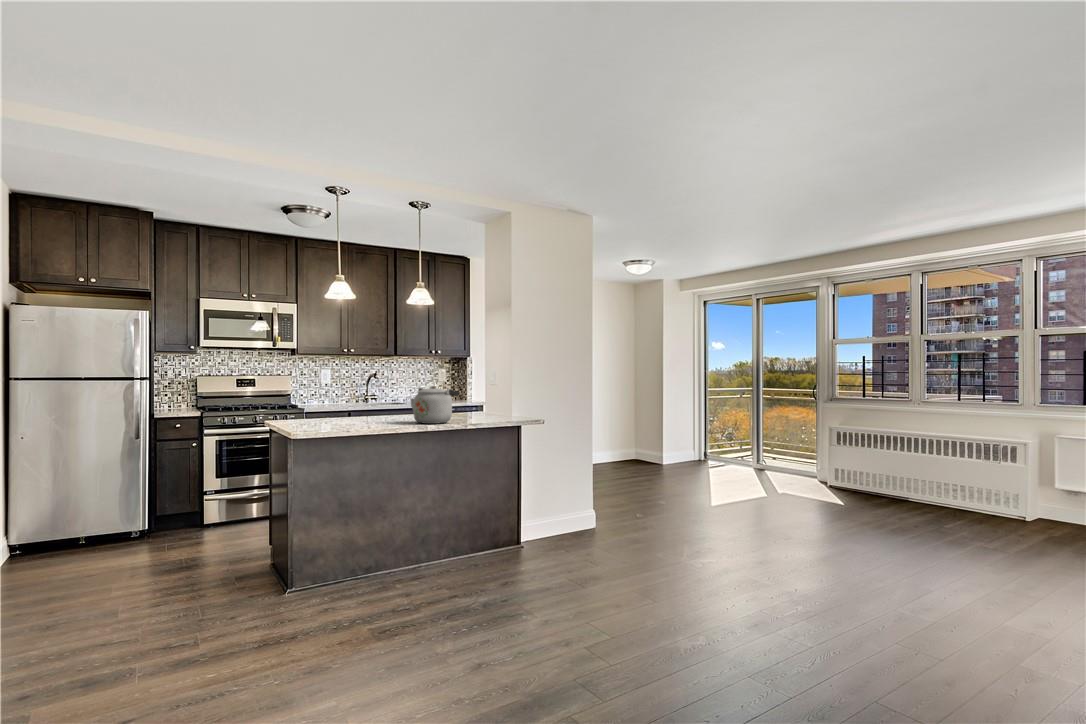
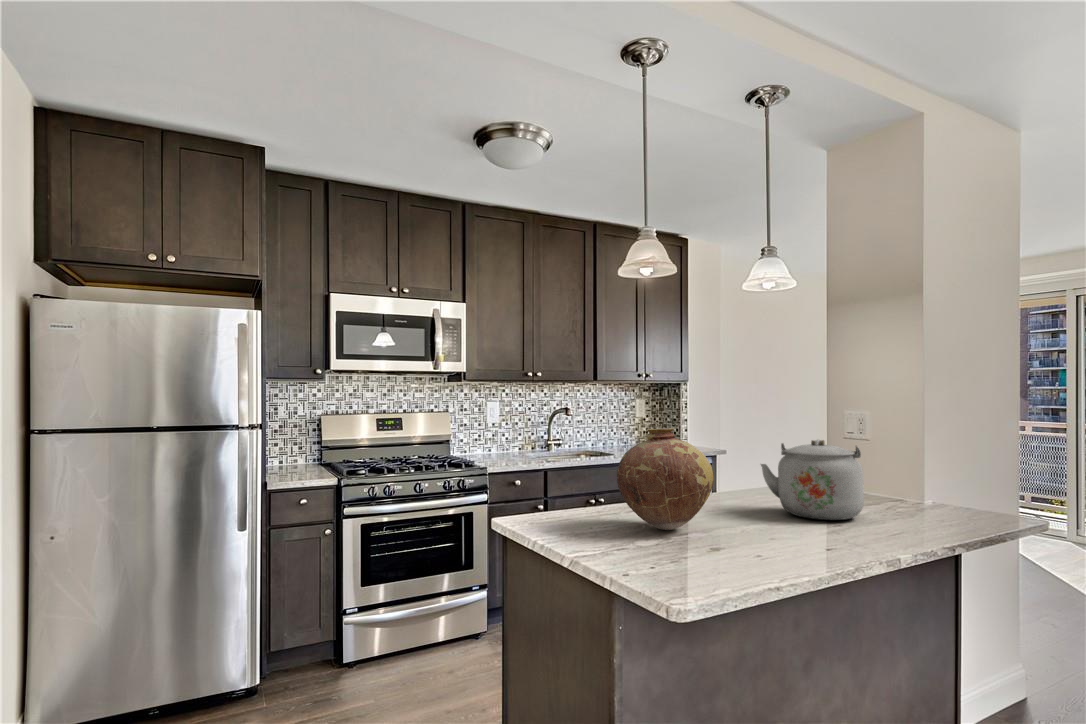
vase: none [317,378,365,426] -> present [617,428,714,530]

